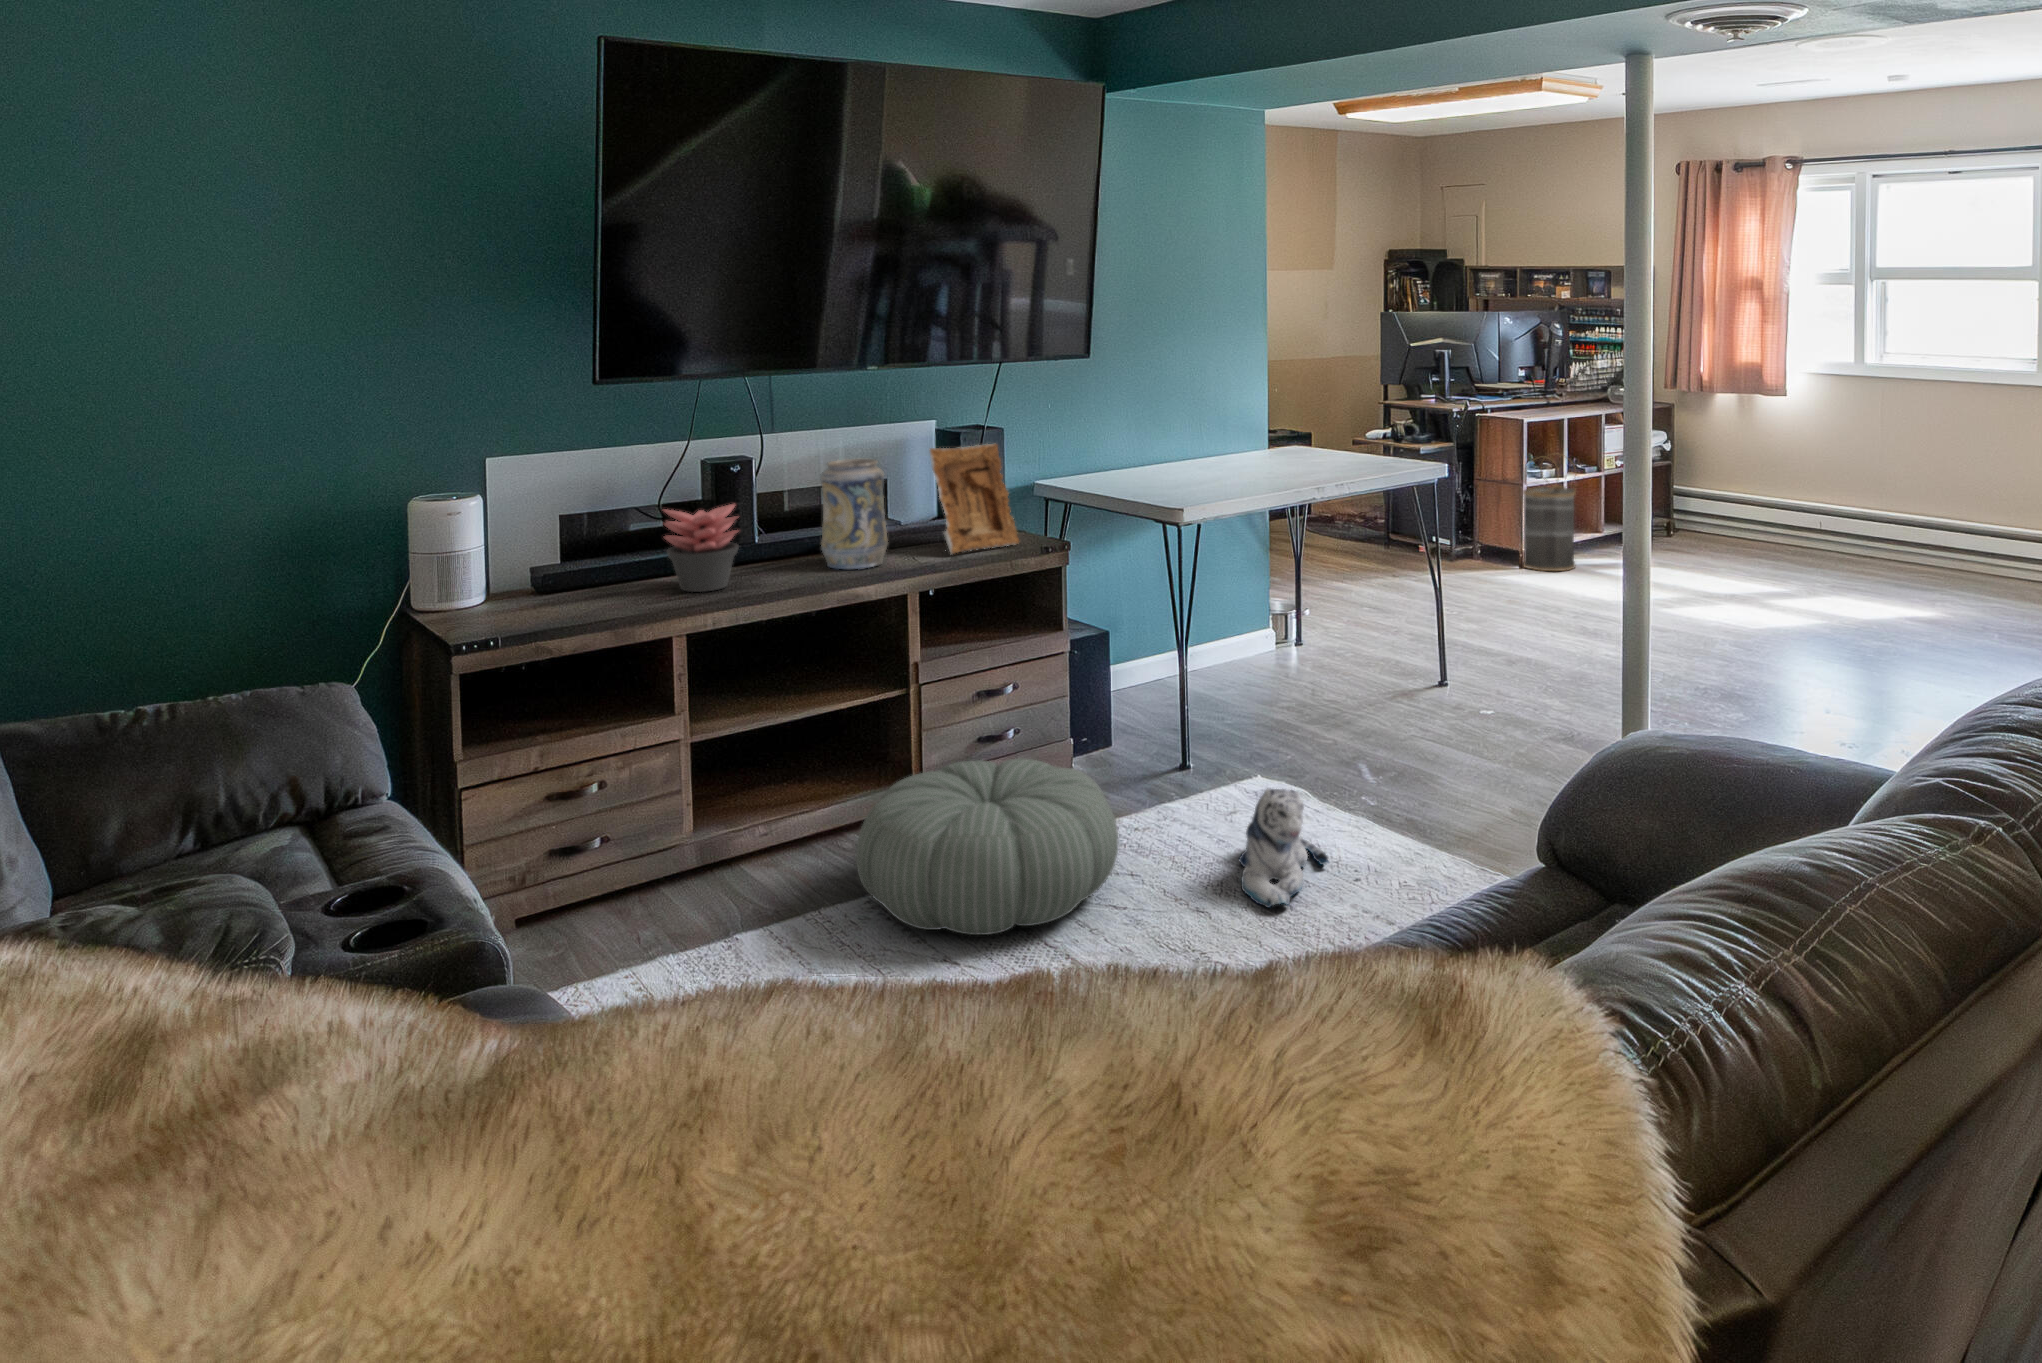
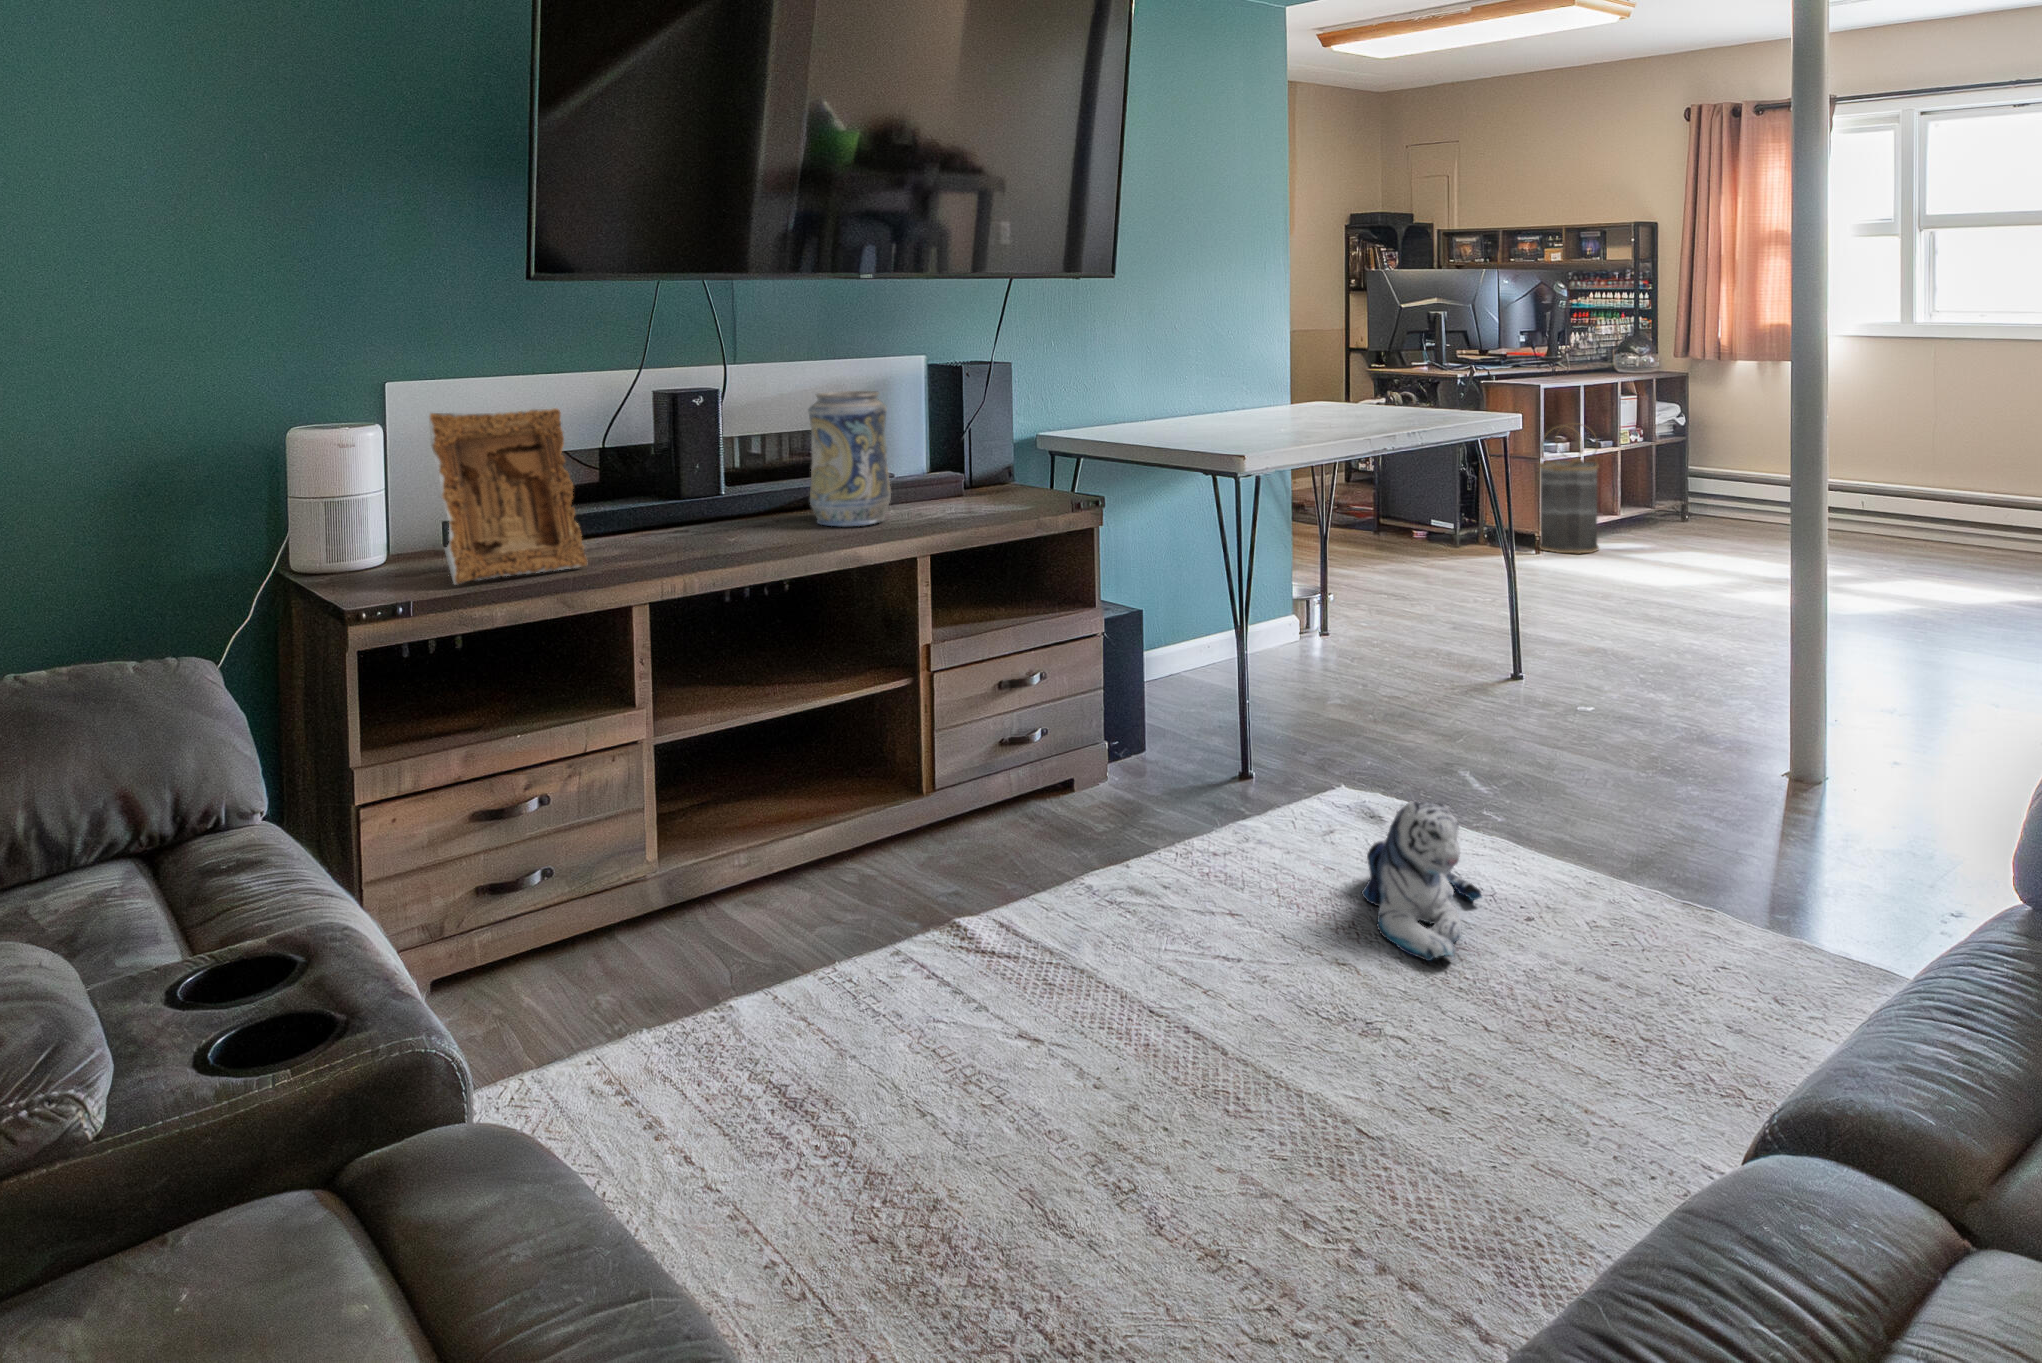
picture frame: present [930,444,1019,554] -> present [429,408,587,585]
succulent plant: present [662,504,739,592] -> none [616,441,716,551]
pouf: present [856,758,1119,935] -> none [881,763,1221,1001]

